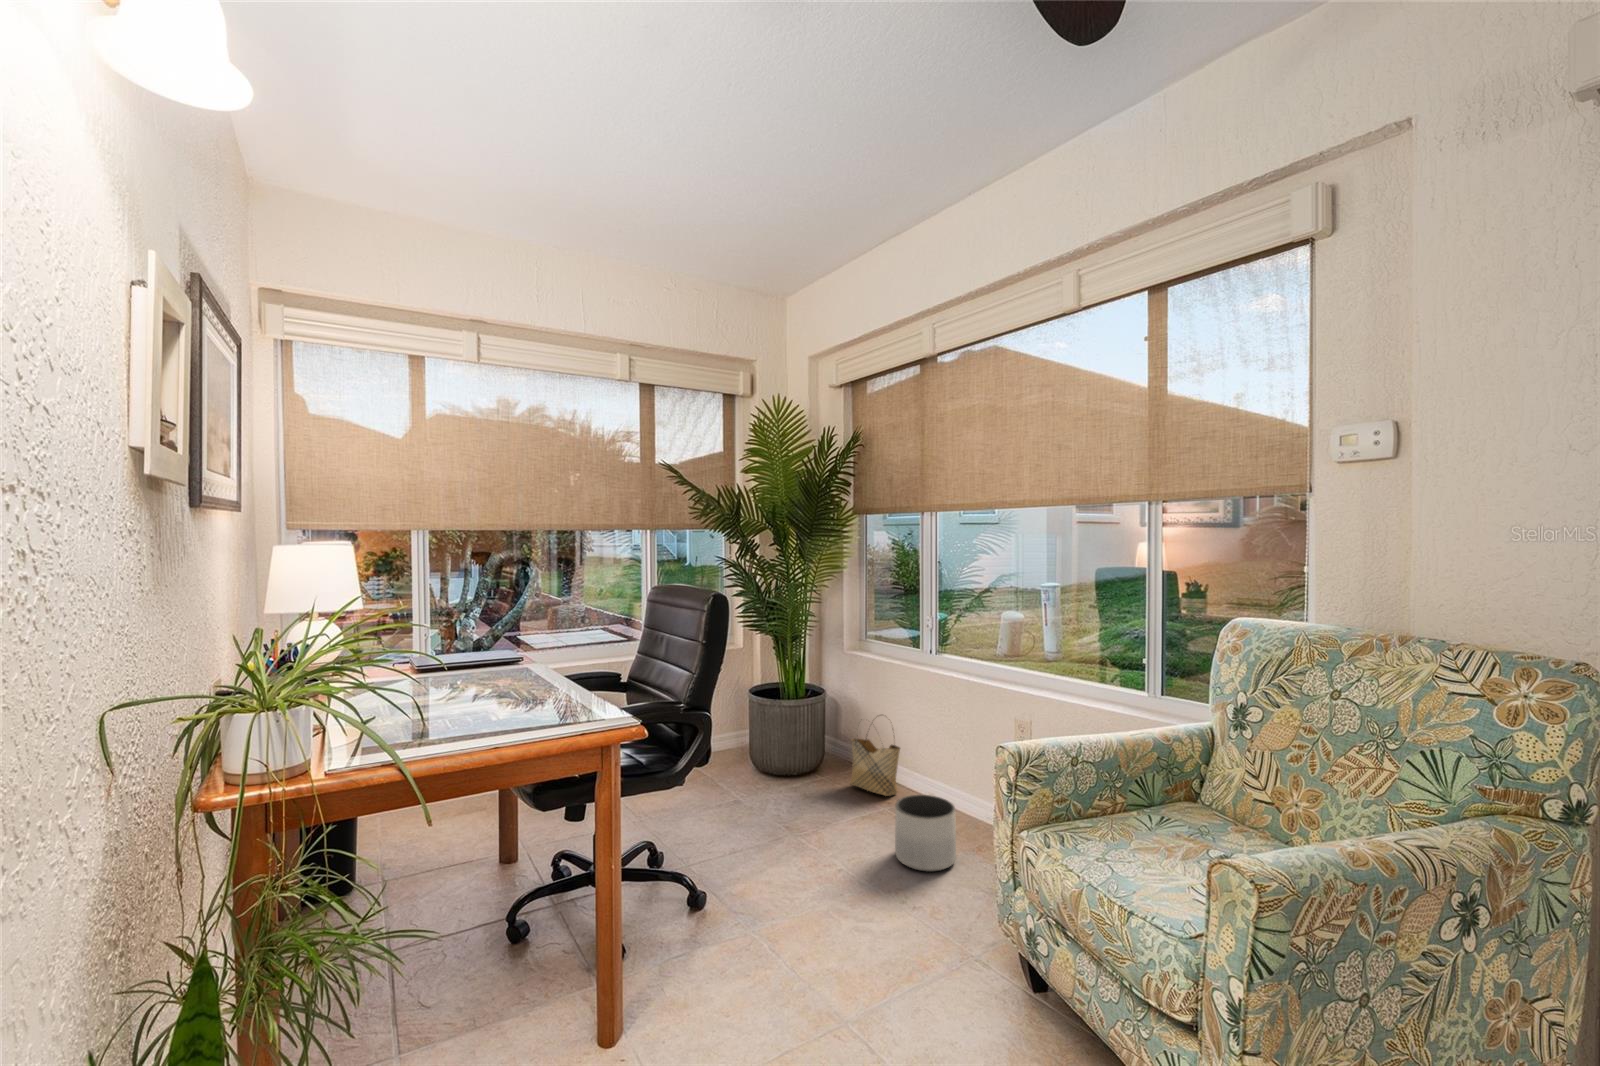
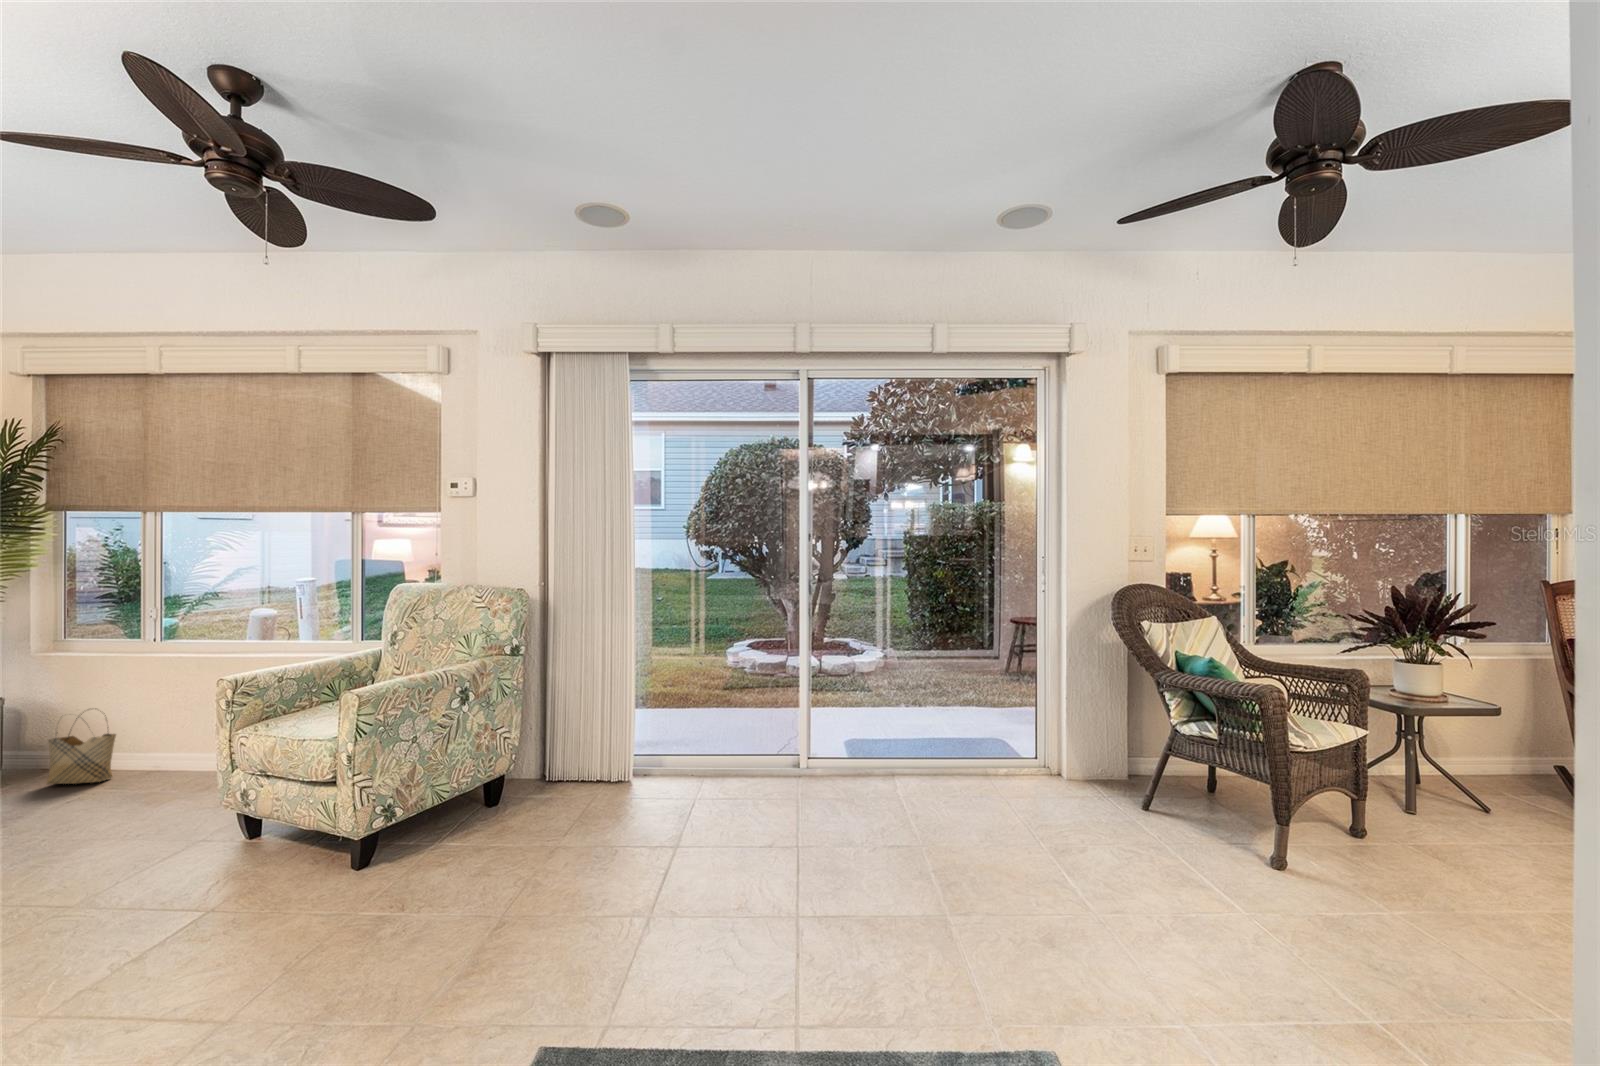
planter: present [895,795,956,872] -> none [114,755,183,816]

